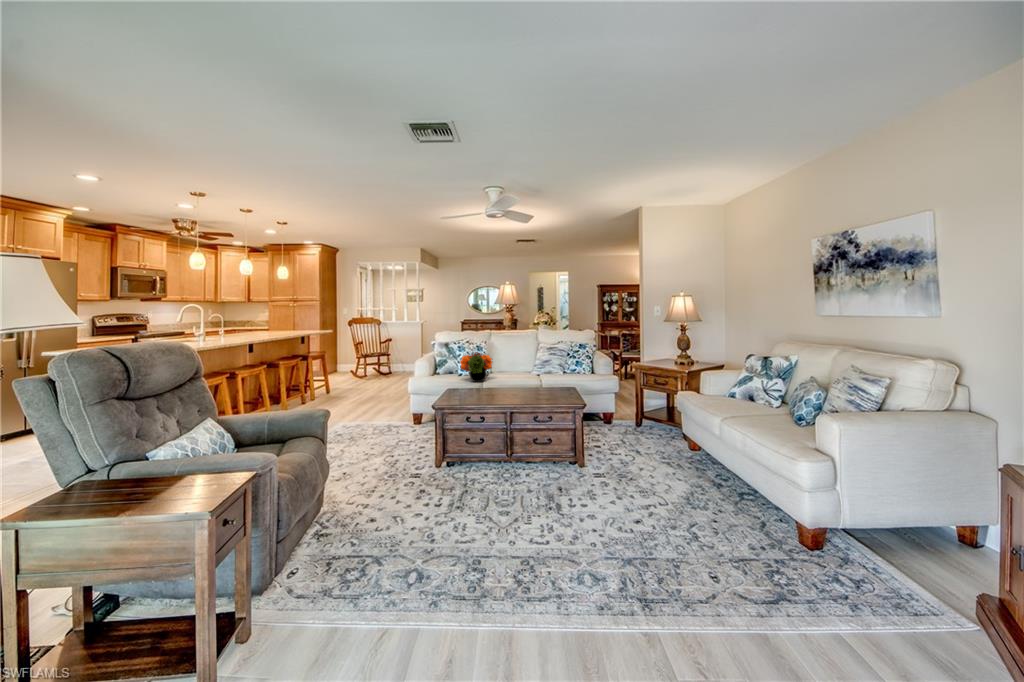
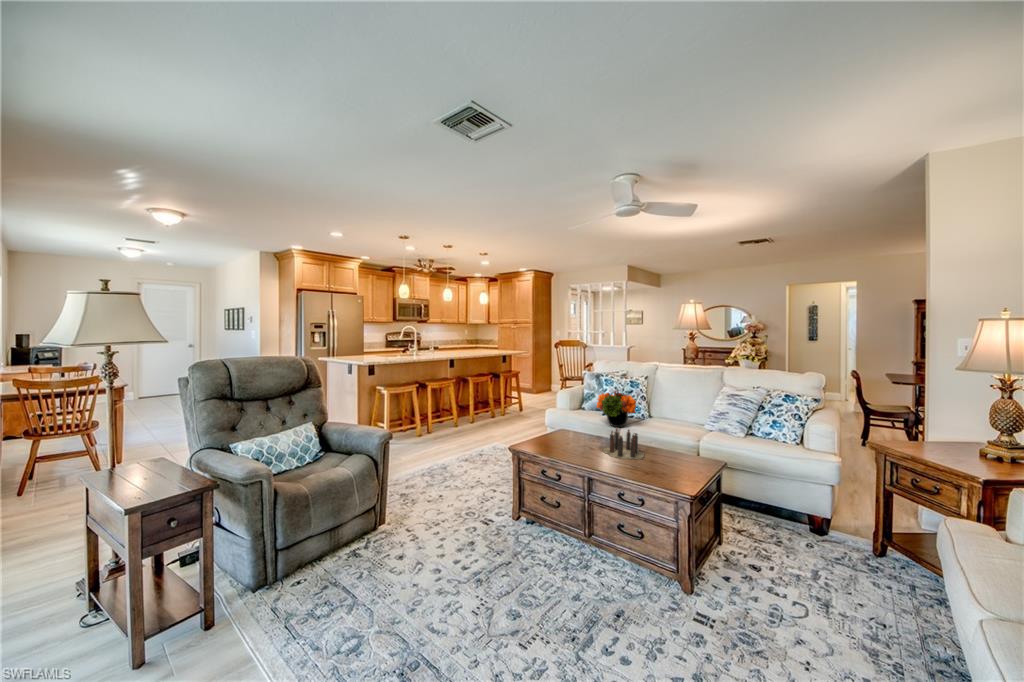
candle: none [494,376,534,397] -> present [602,429,644,459]

